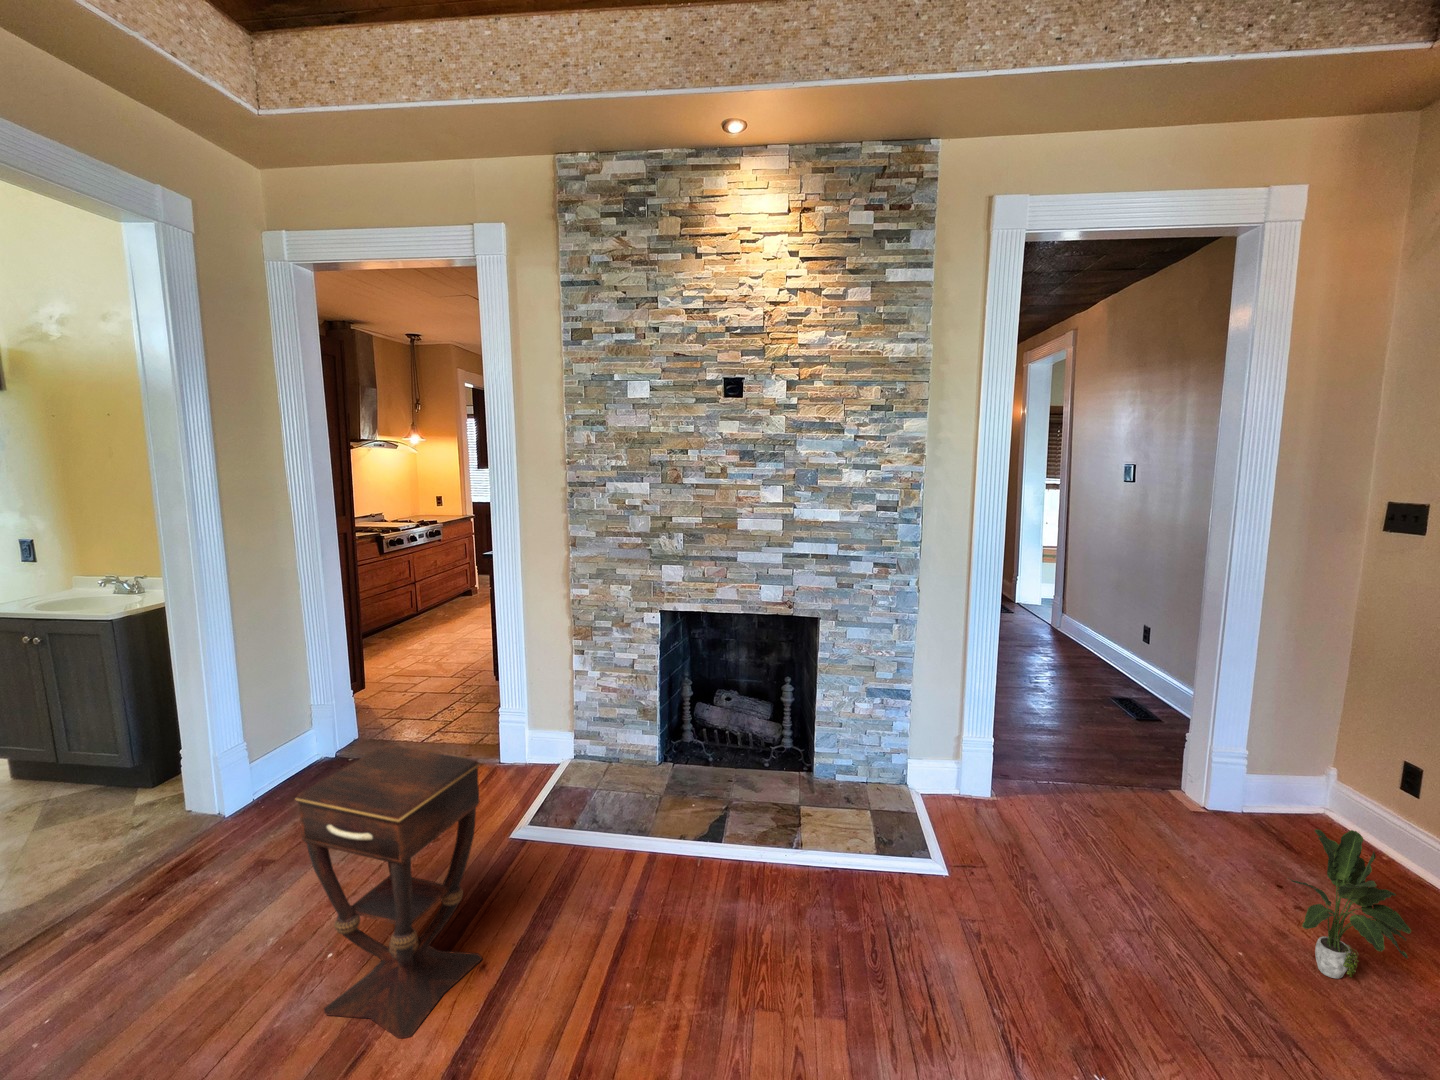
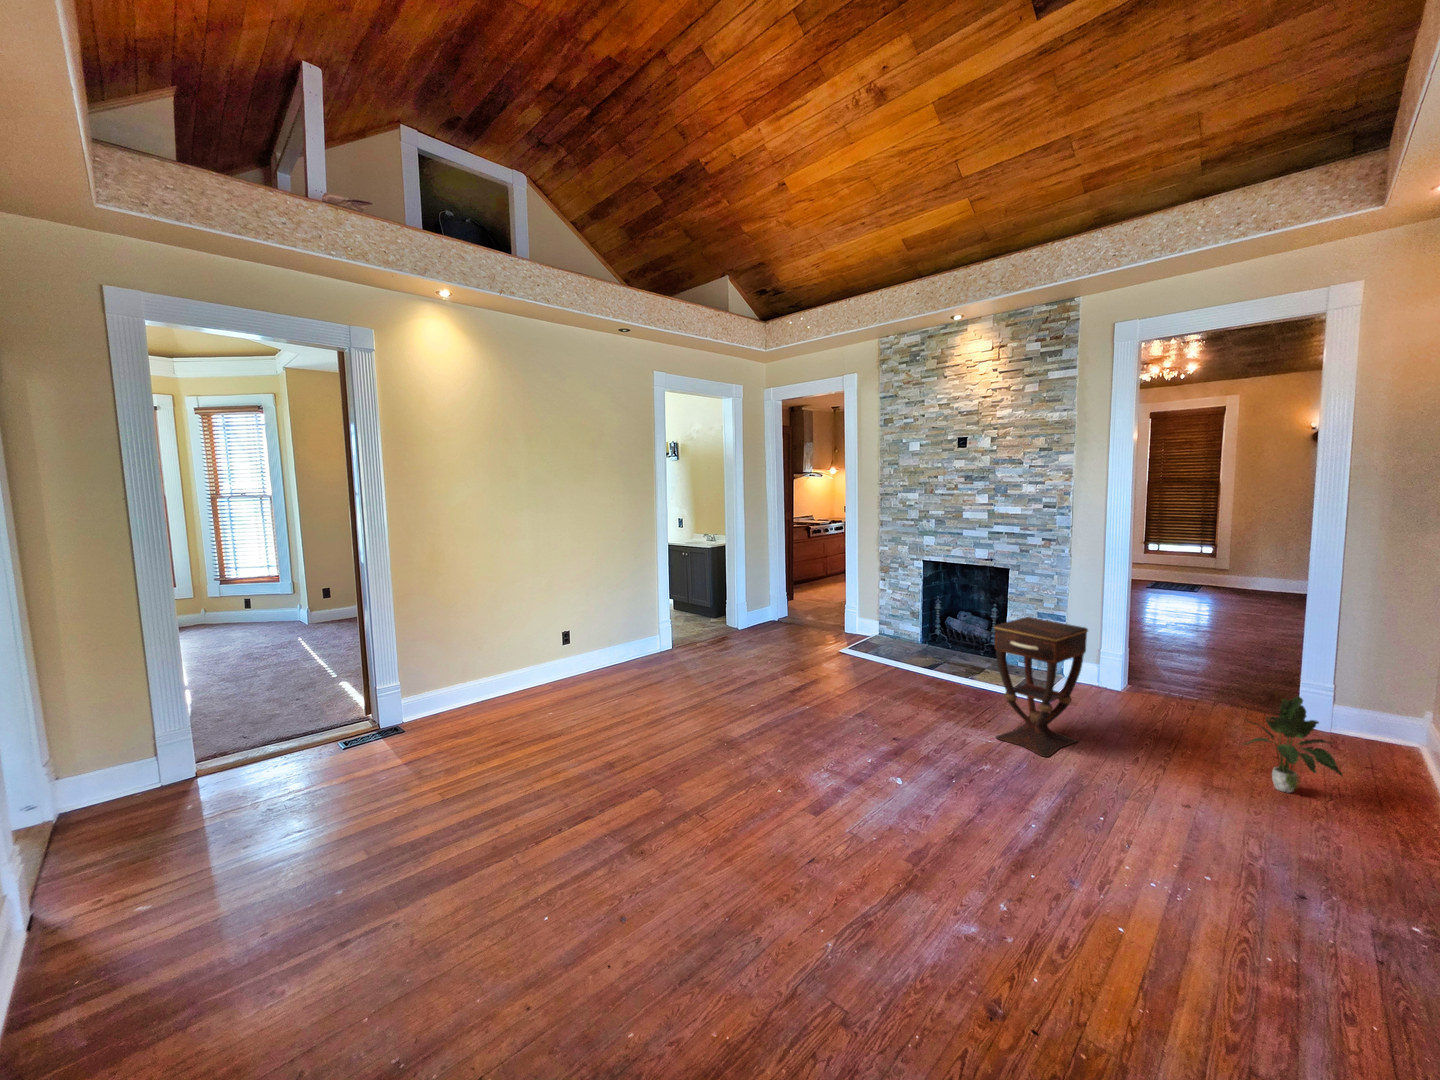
side table: present [296,745,482,1038] -> present [994,617,1088,757]

